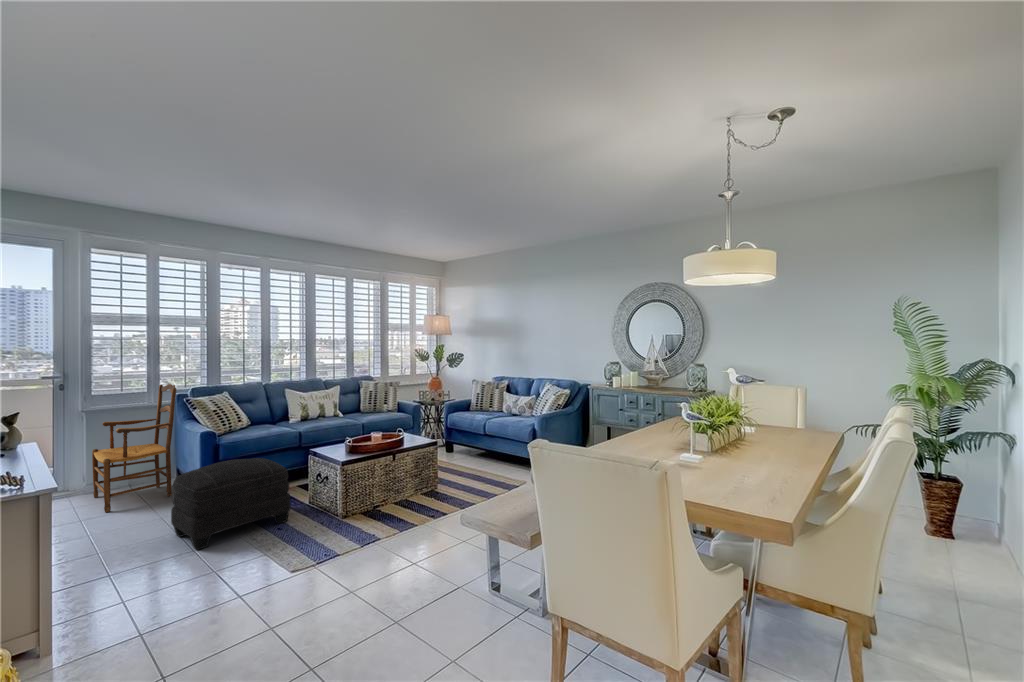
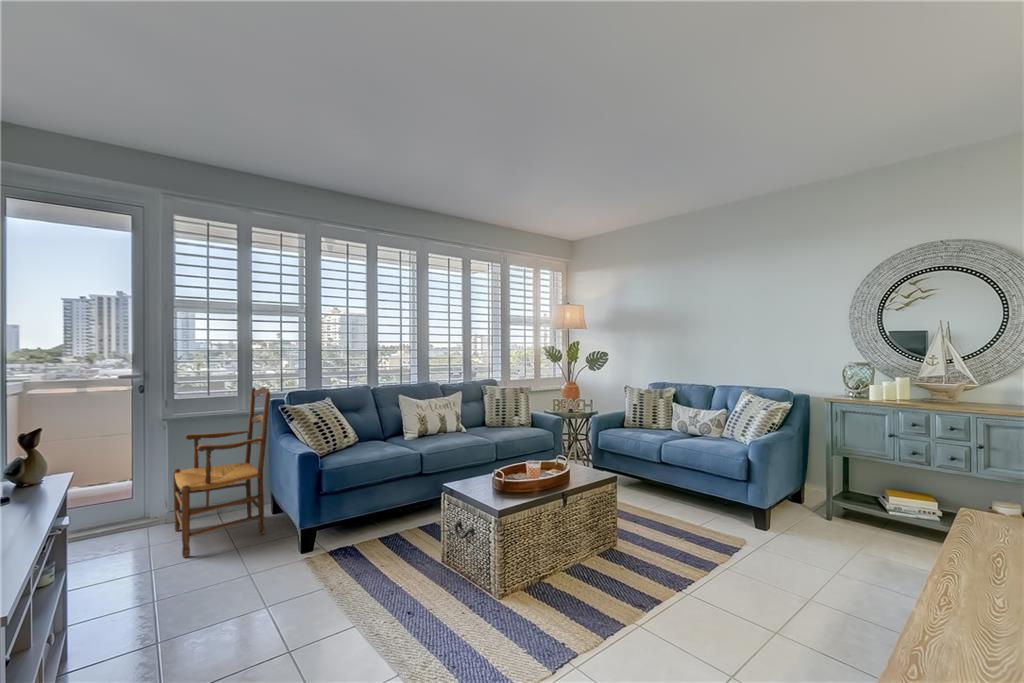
ottoman: present [171,458,291,550] -> none [260,495,422,648]

